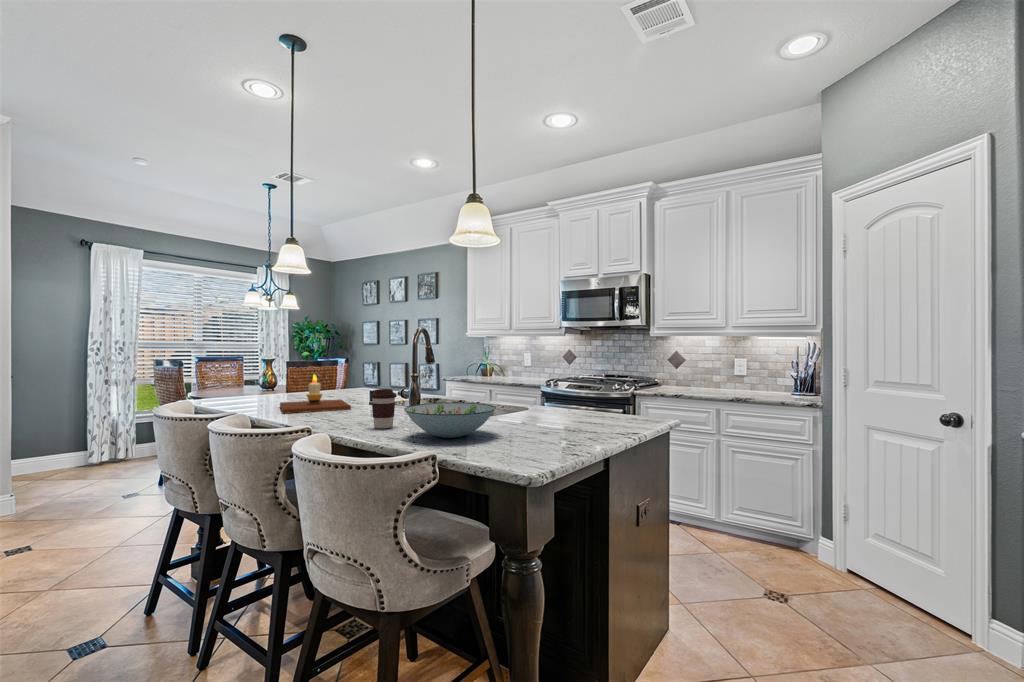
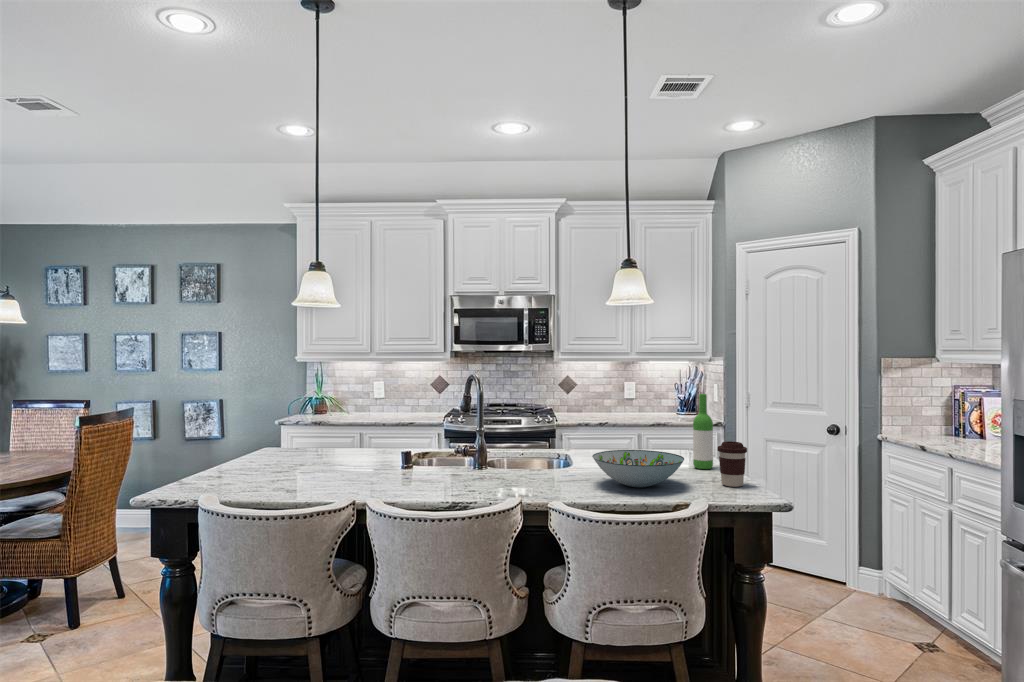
wine bottle: none [561,351,582,433] -> present [693,394,713,469]
candle: present [280,375,351,414] -> none [269,431,388,488]
coffee cup: present [371,389,396,429] -> present [718,441,747,487]

